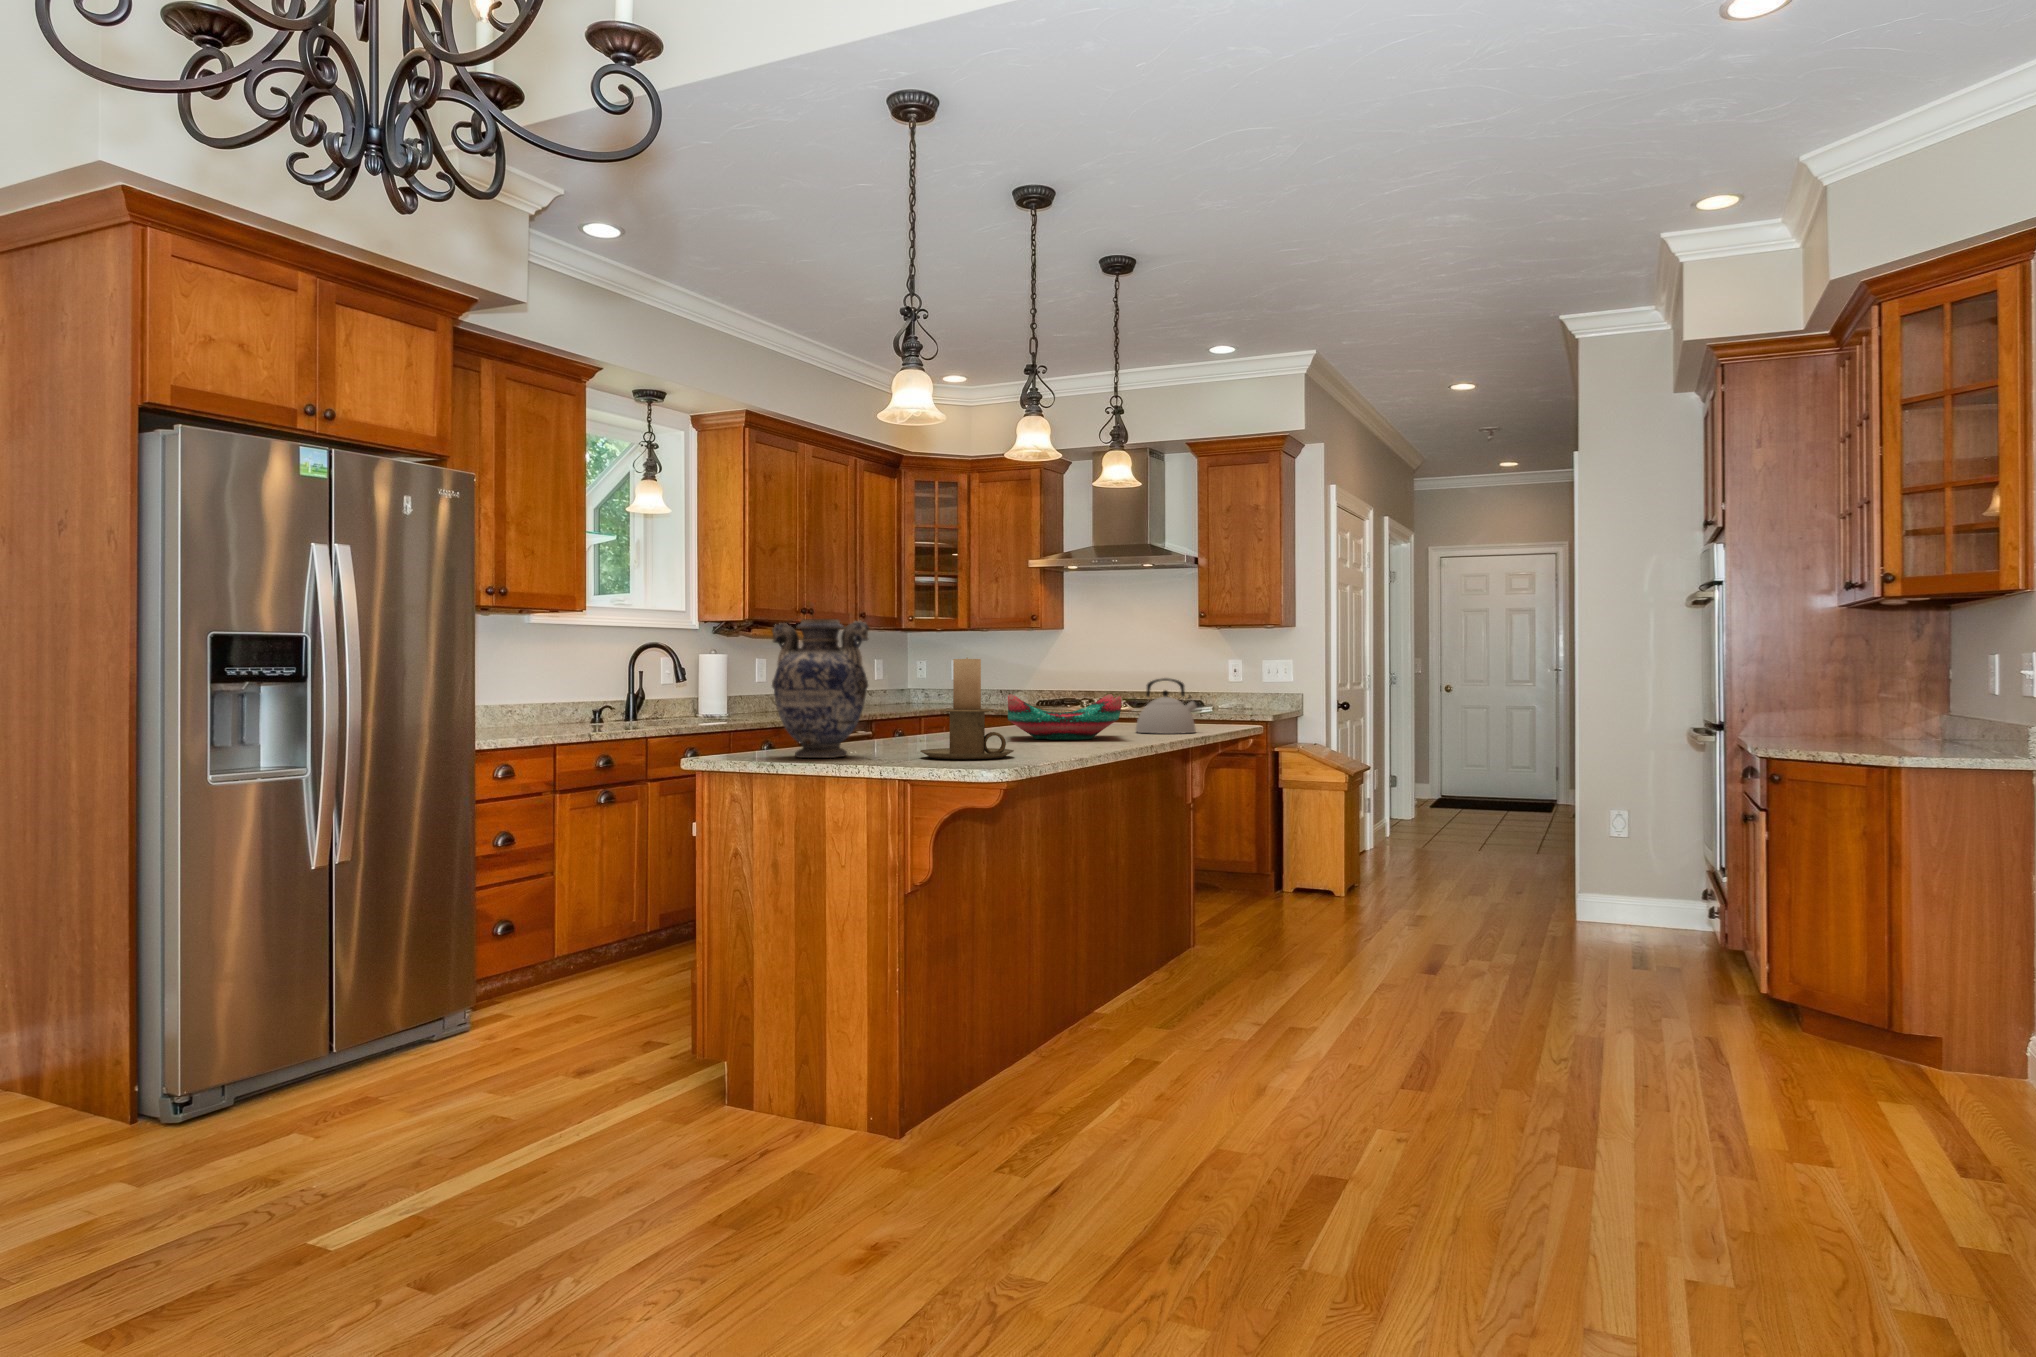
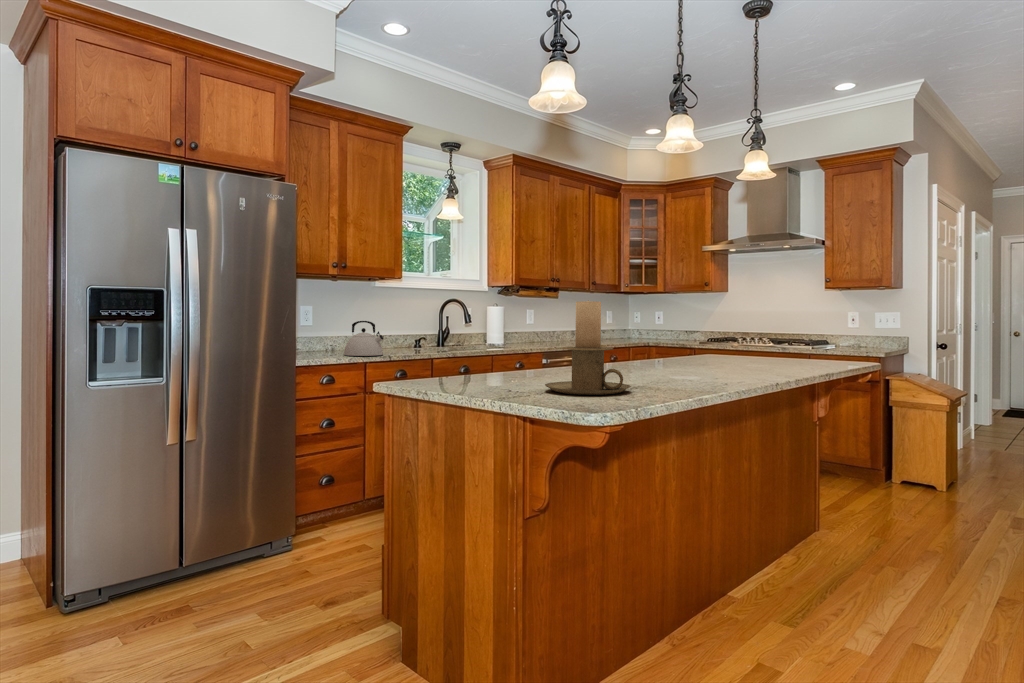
vase: present [772,619,869,758] -> none [430,268,507,387]
kettle: present [1136,678,1197,734] -> present [344,321,384,356]
decorative bowl: present [1008,694,1122,740] -> none [652,334,751,372]

